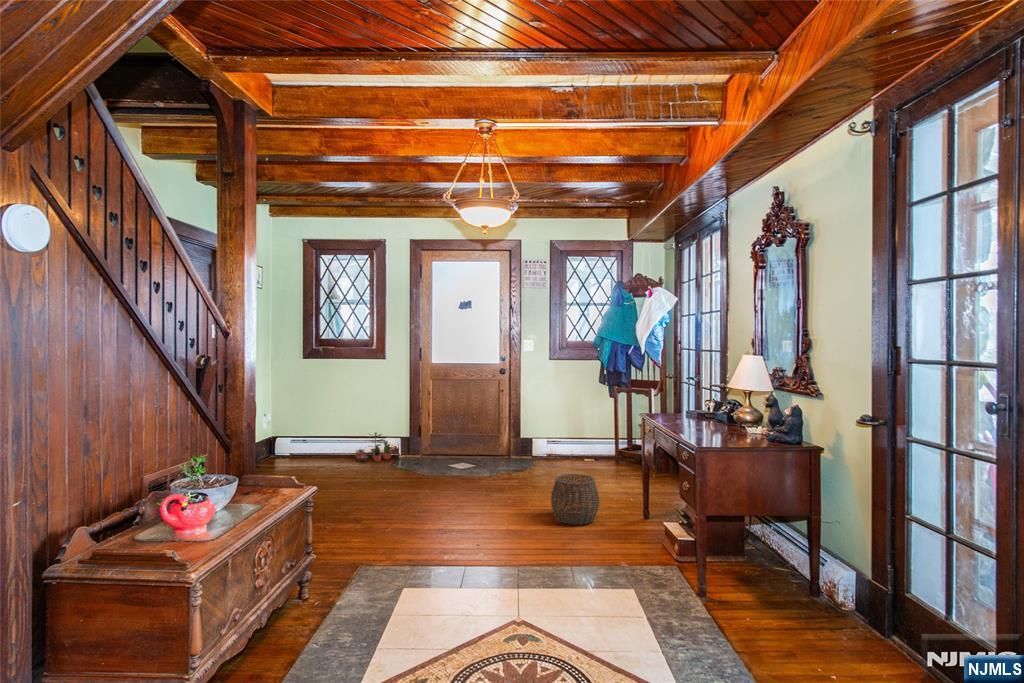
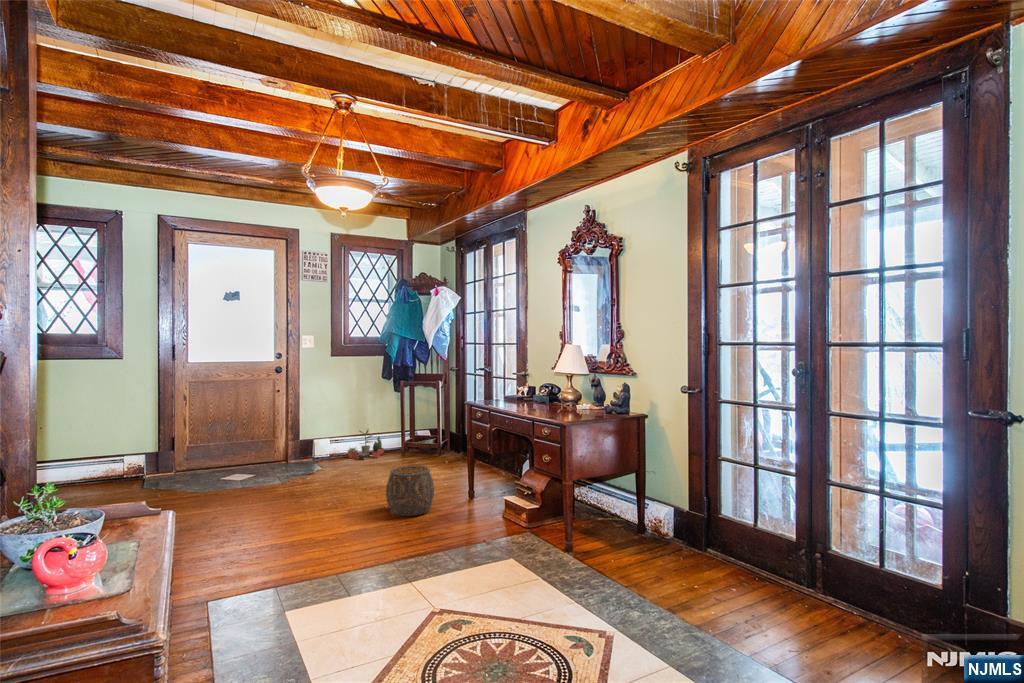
potted plant: present [355,432,391,462] -> present [348,429,384,460]

